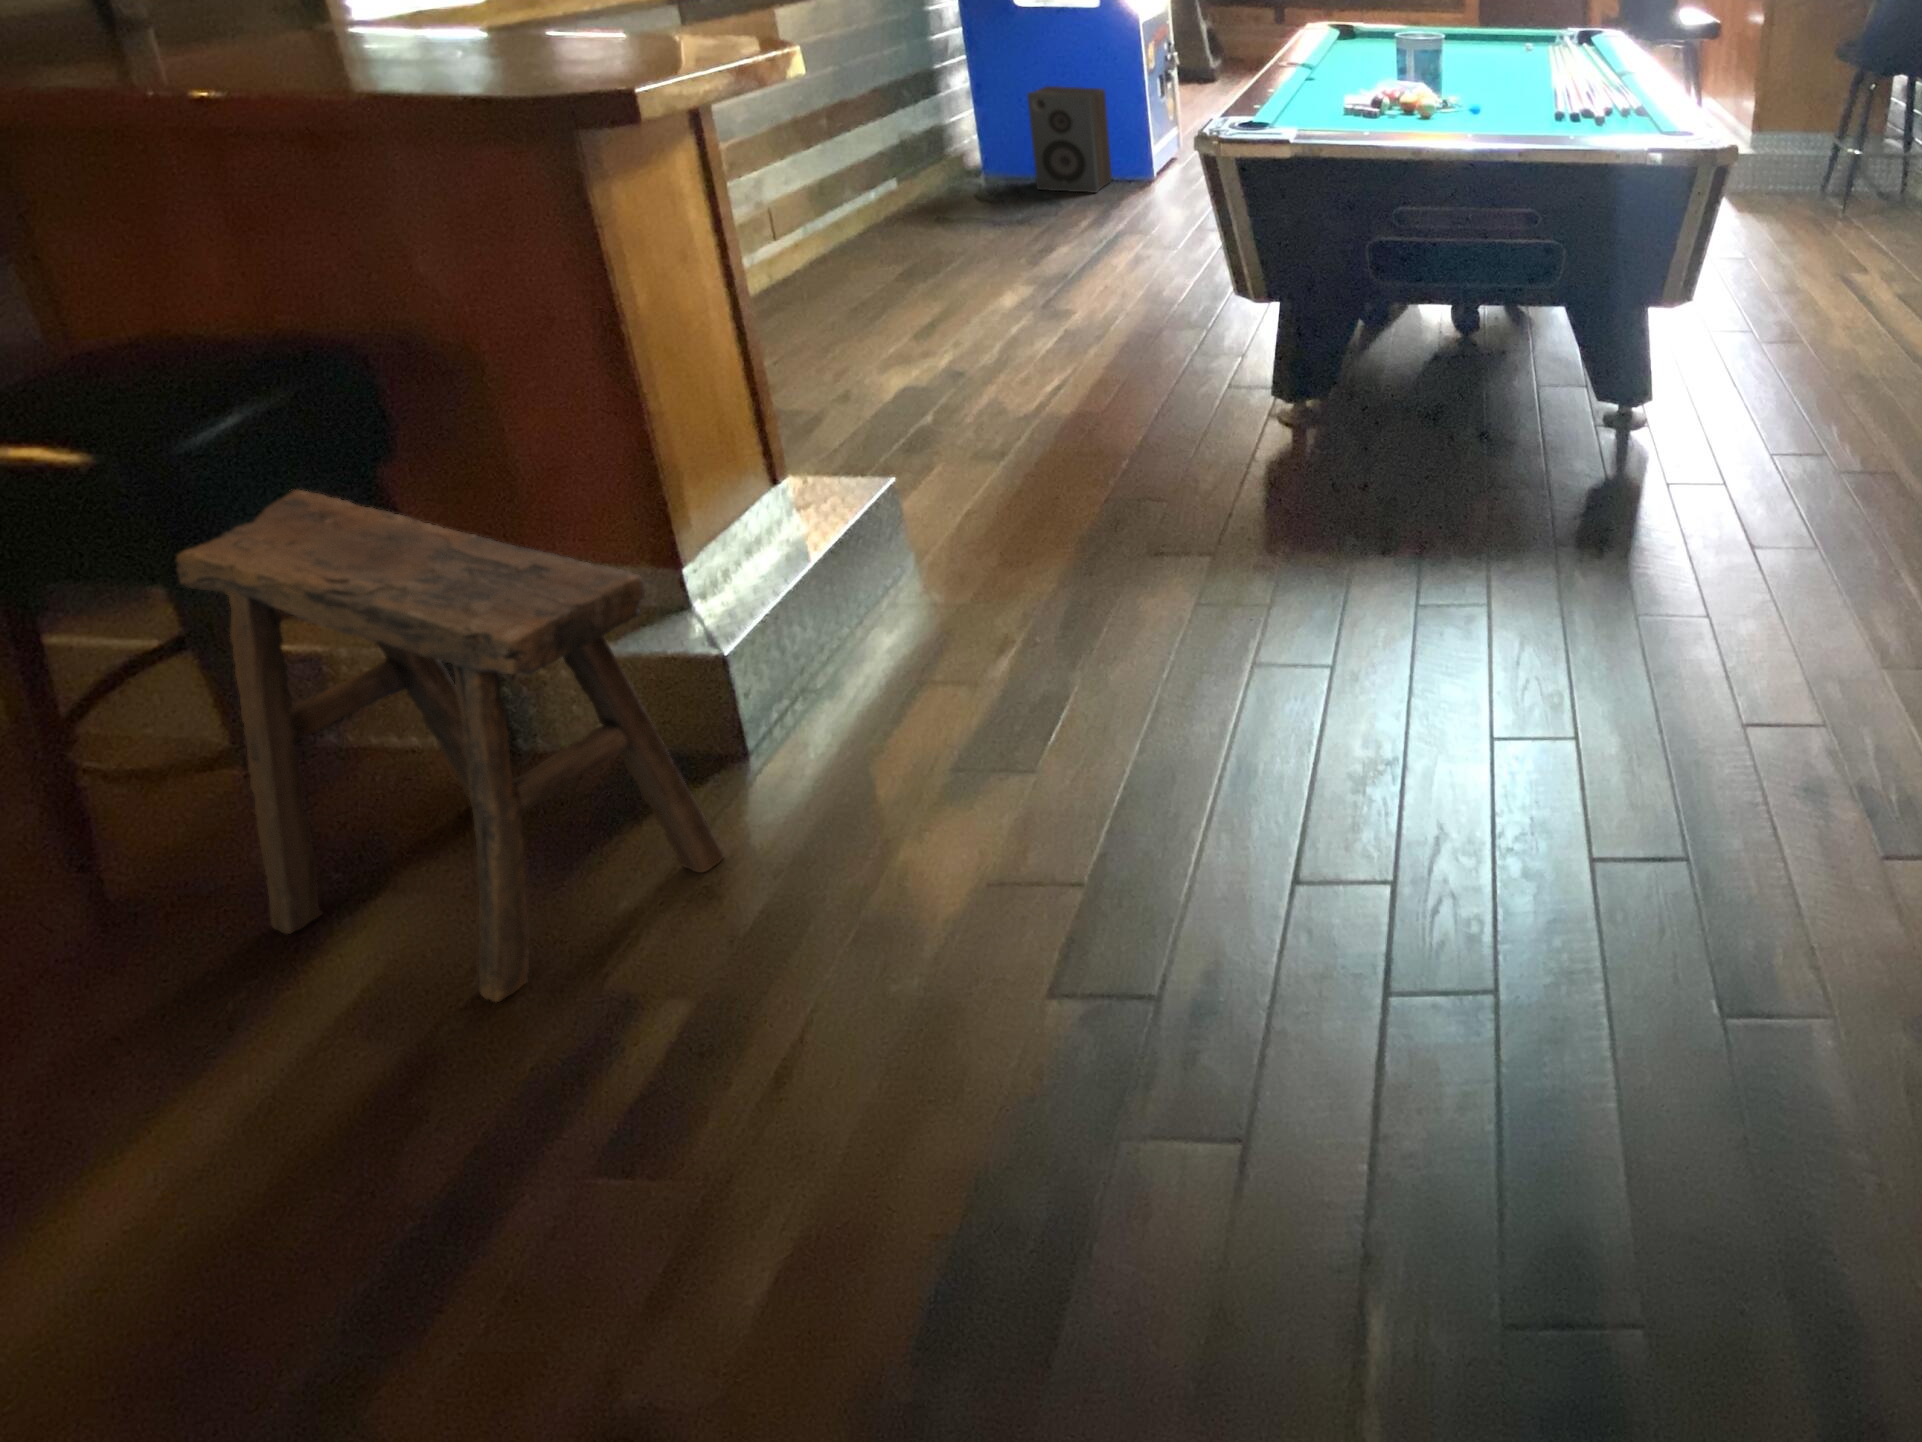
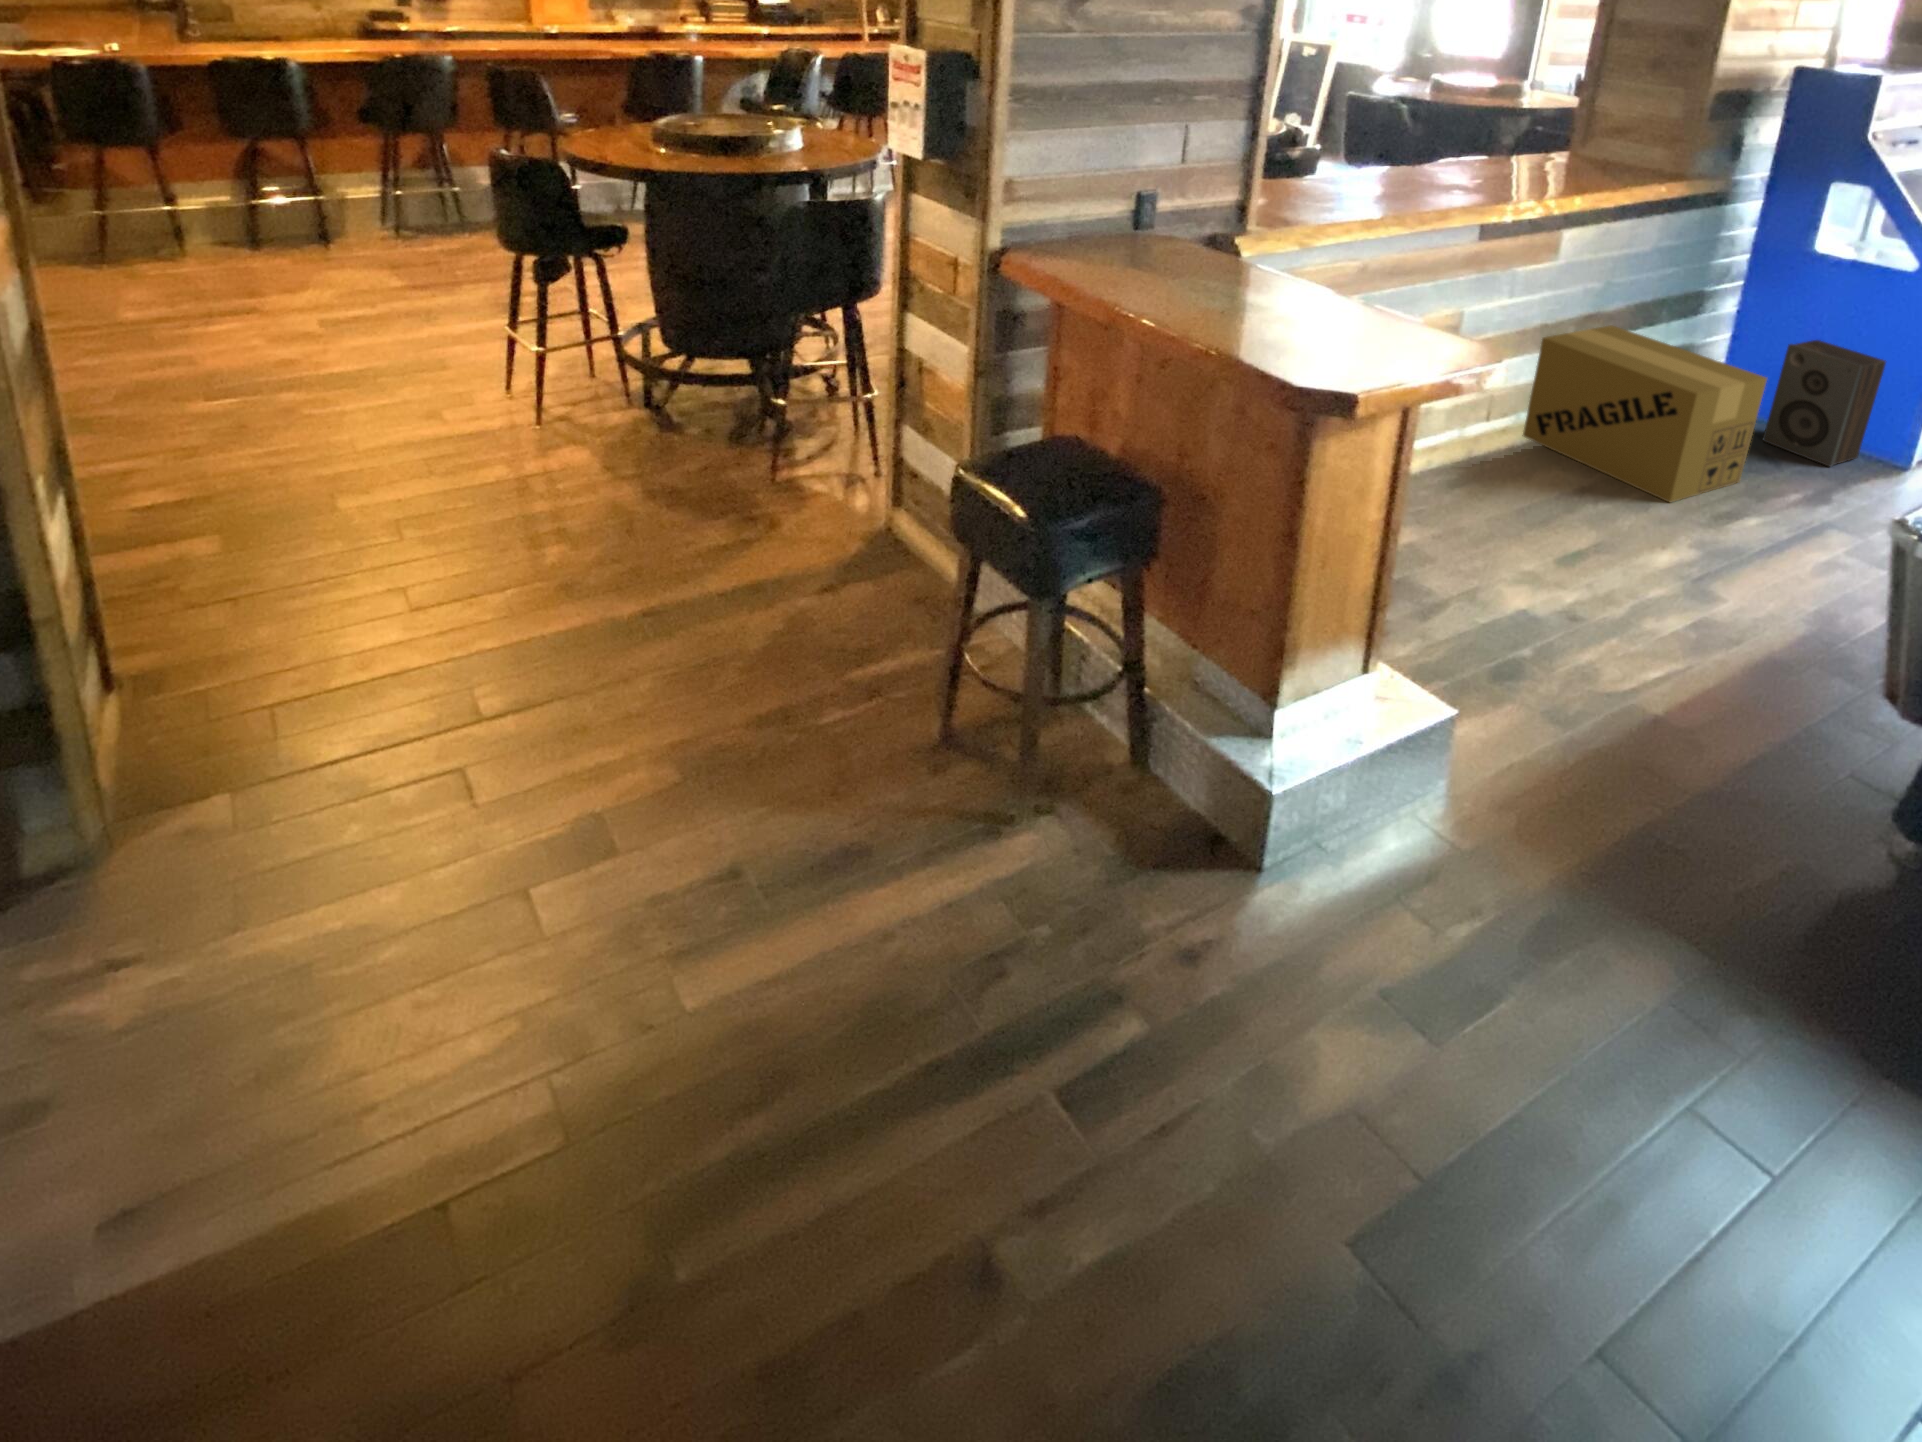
cardboard box: none [800,111,1037,257] -> present [1522,325,1767,503]
stool: present [177,490,724,1002] -> none [1014,555,1230,931]

